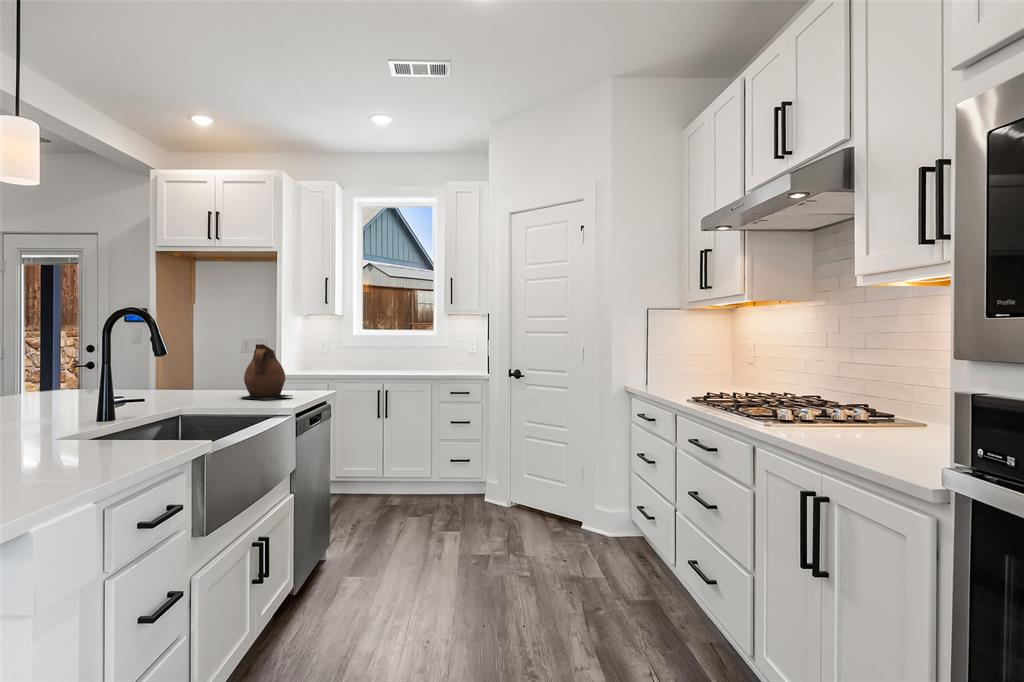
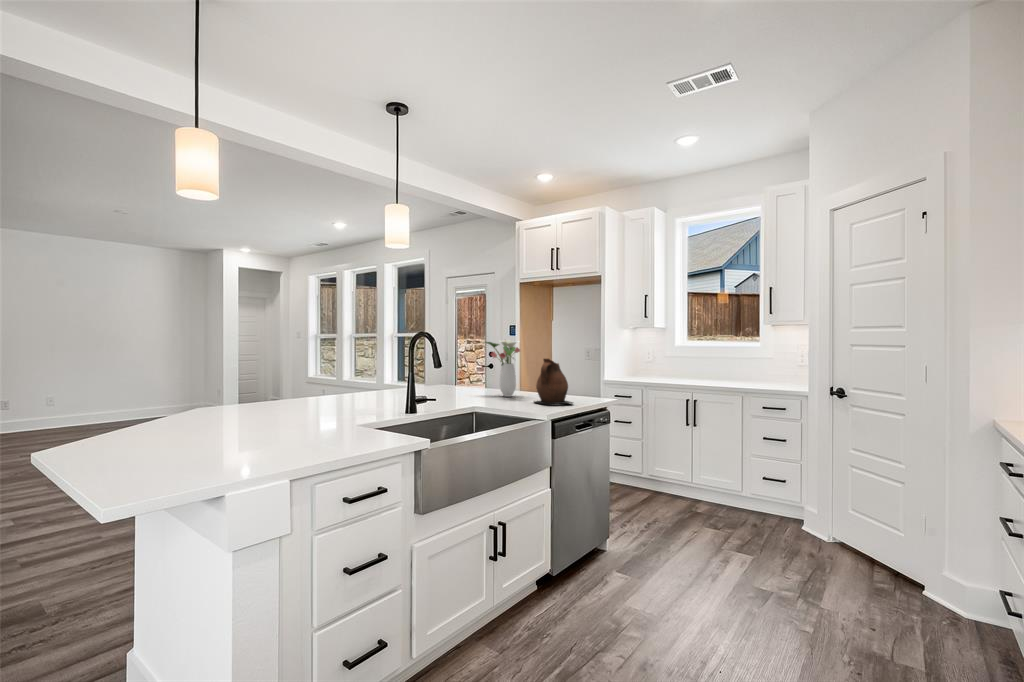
flower arrangement: none [144,321,210,395] -> present [485,340,520,397]

